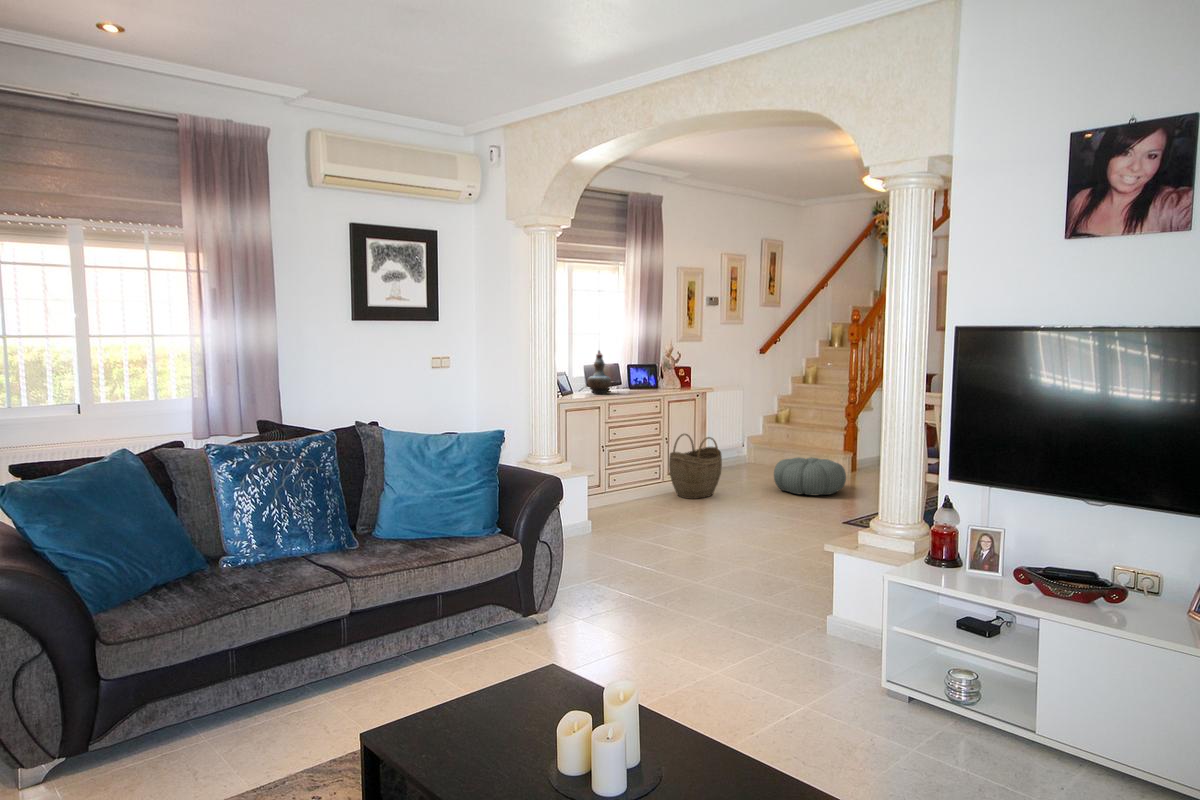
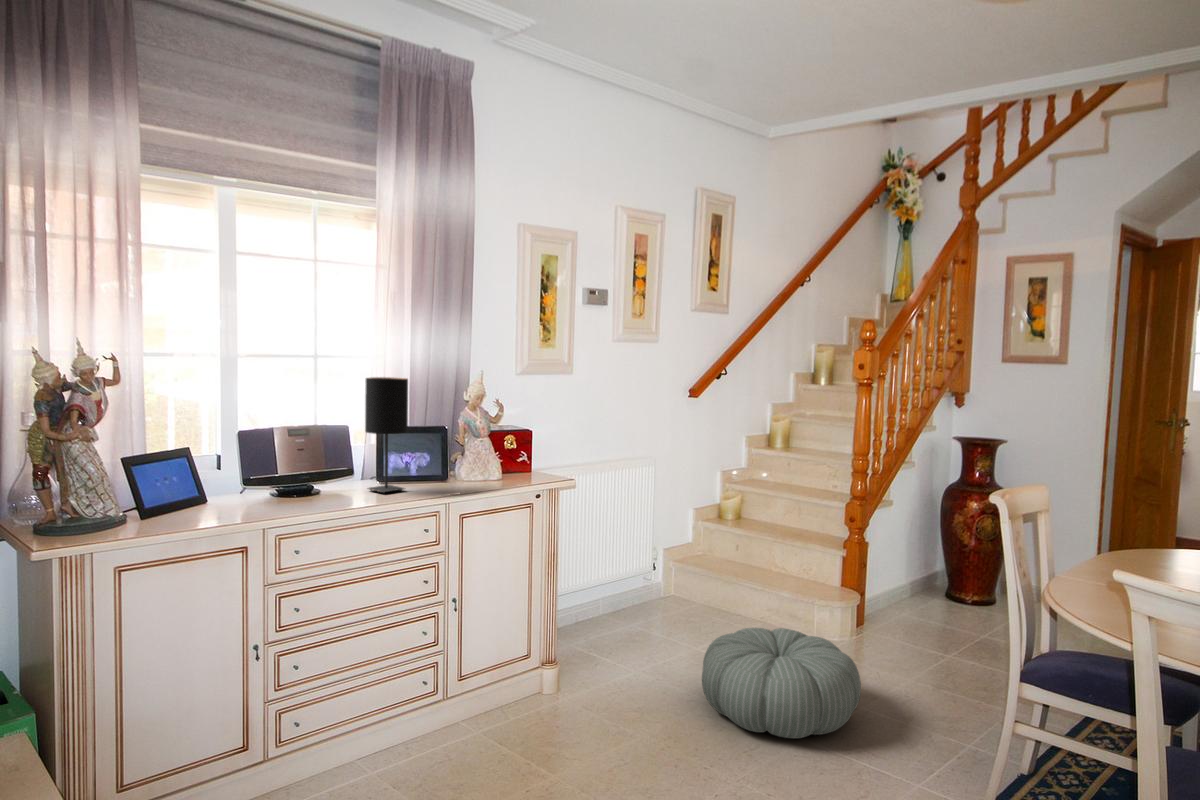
table lamp: none [629,343,647,392] -> present [365,377,408,493]
decorative vase: present [587,351,611,393] -> none [235,394,300,504]
woven basket: present [669,434,722,499] -> none [451,589,579,759]

